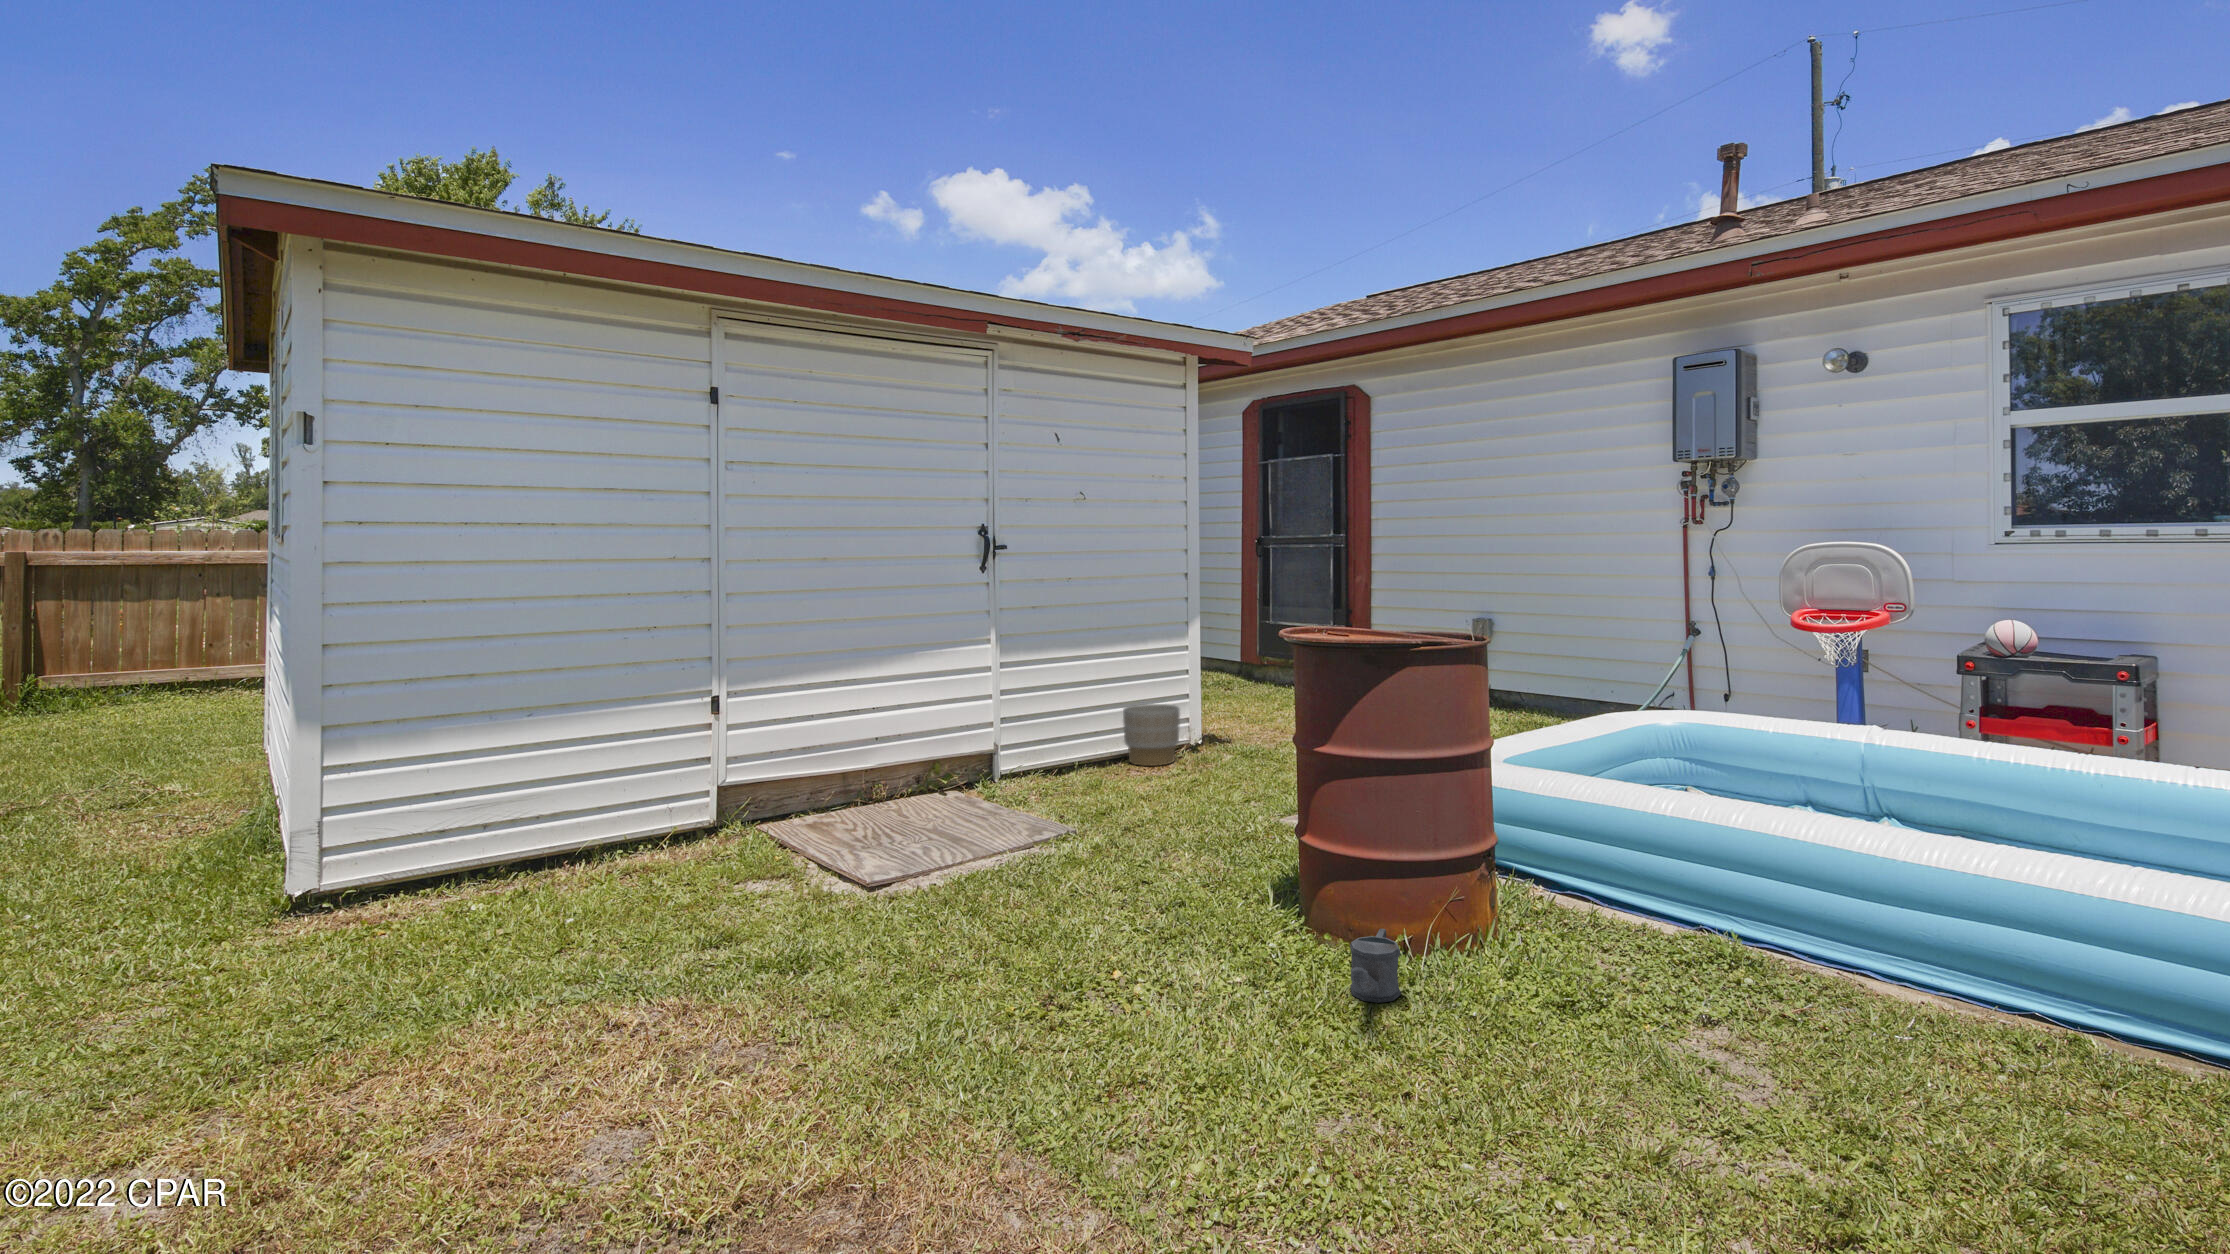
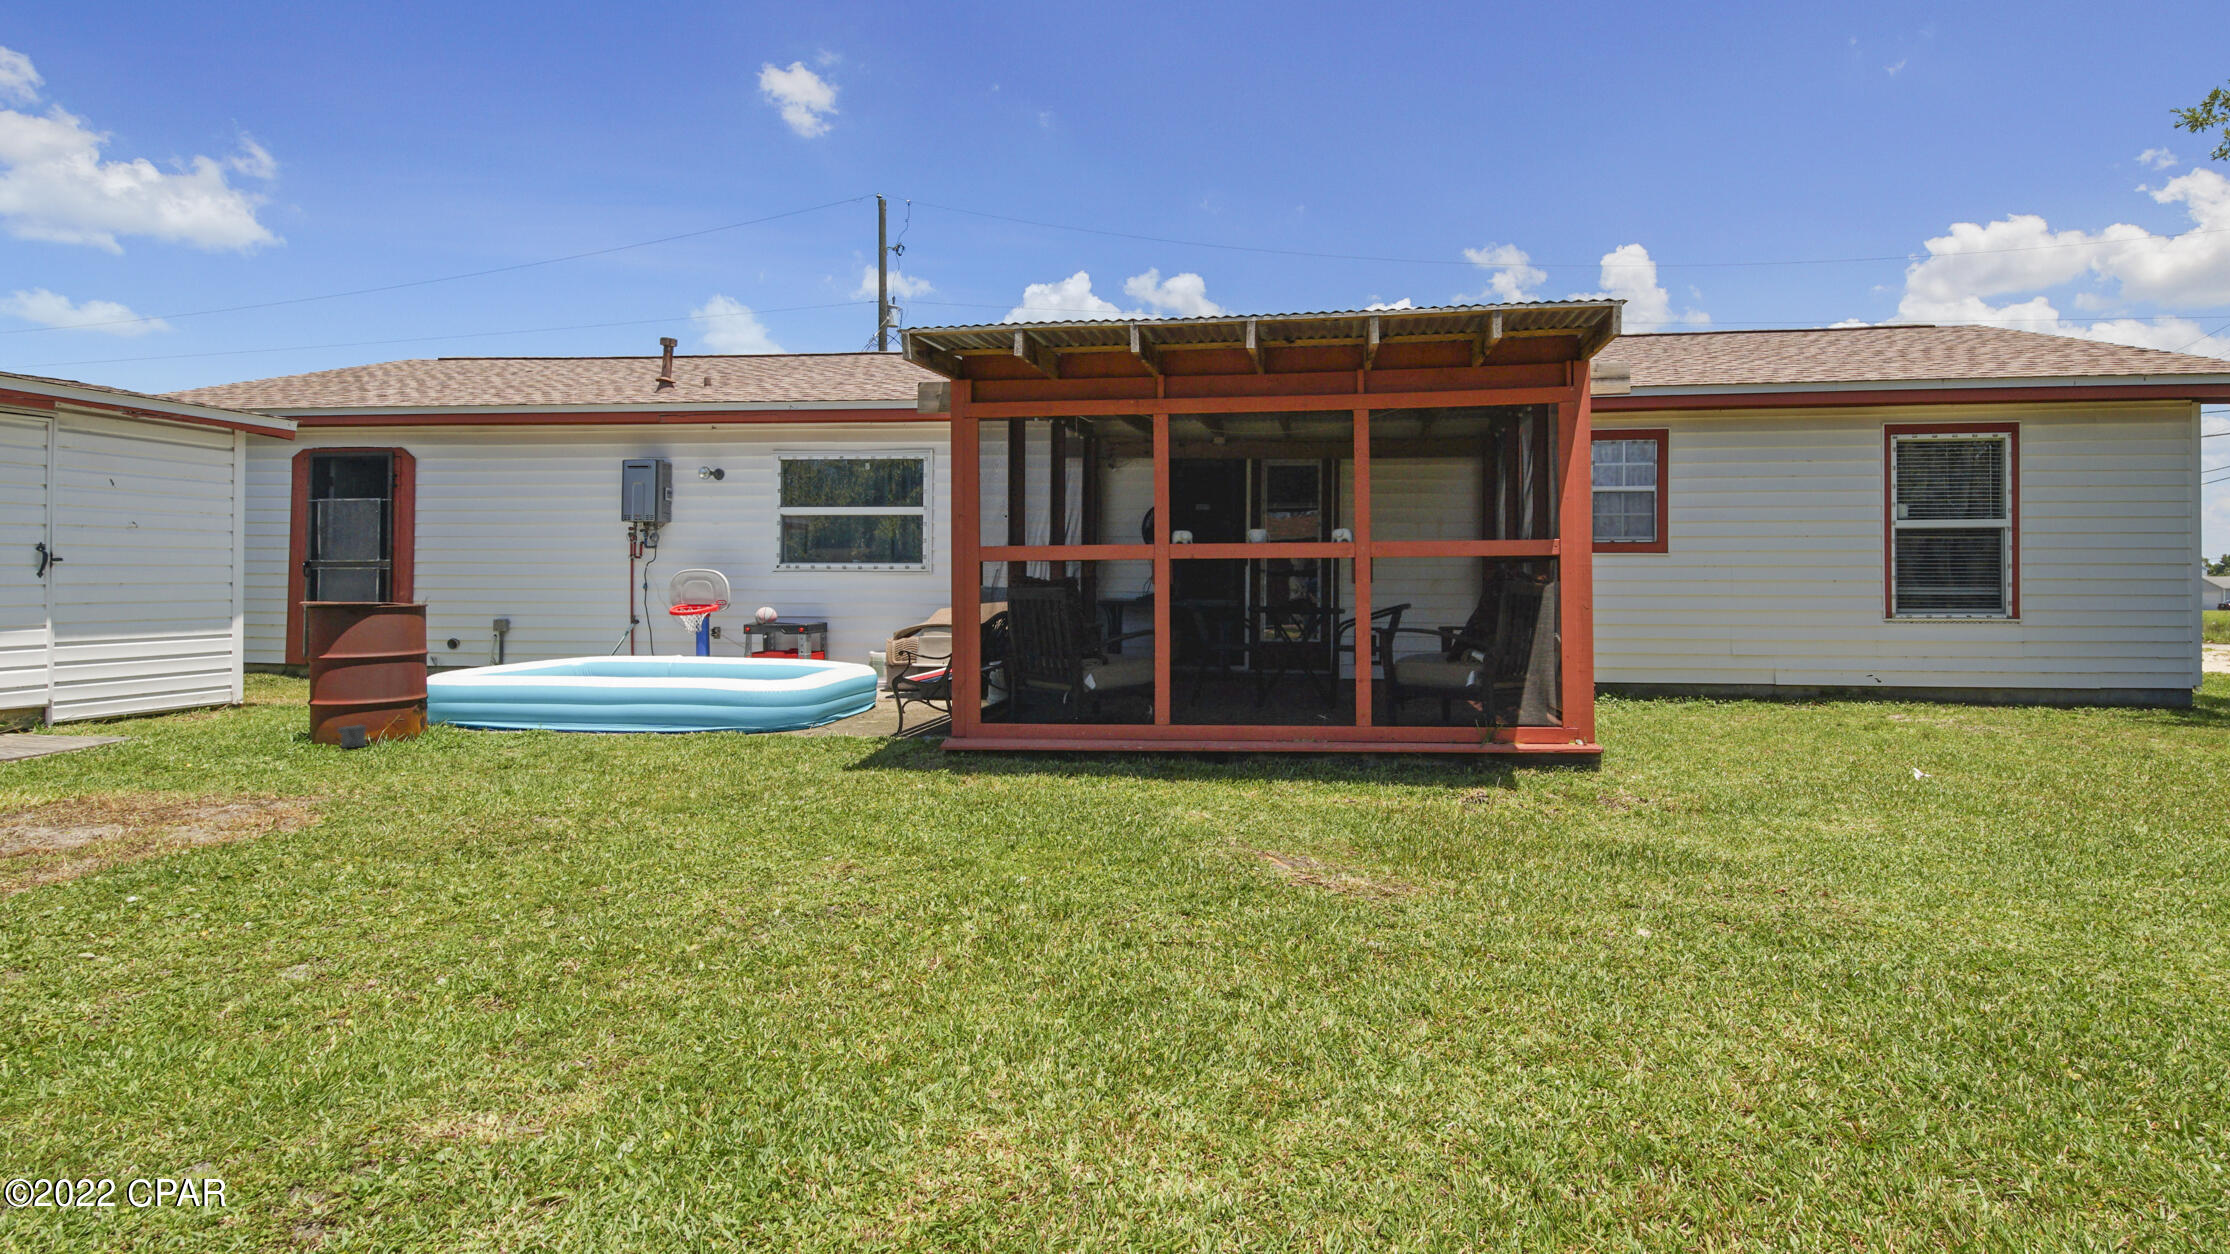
planter: present [1123,704,1180,766] -> none [173,674,227,714]

